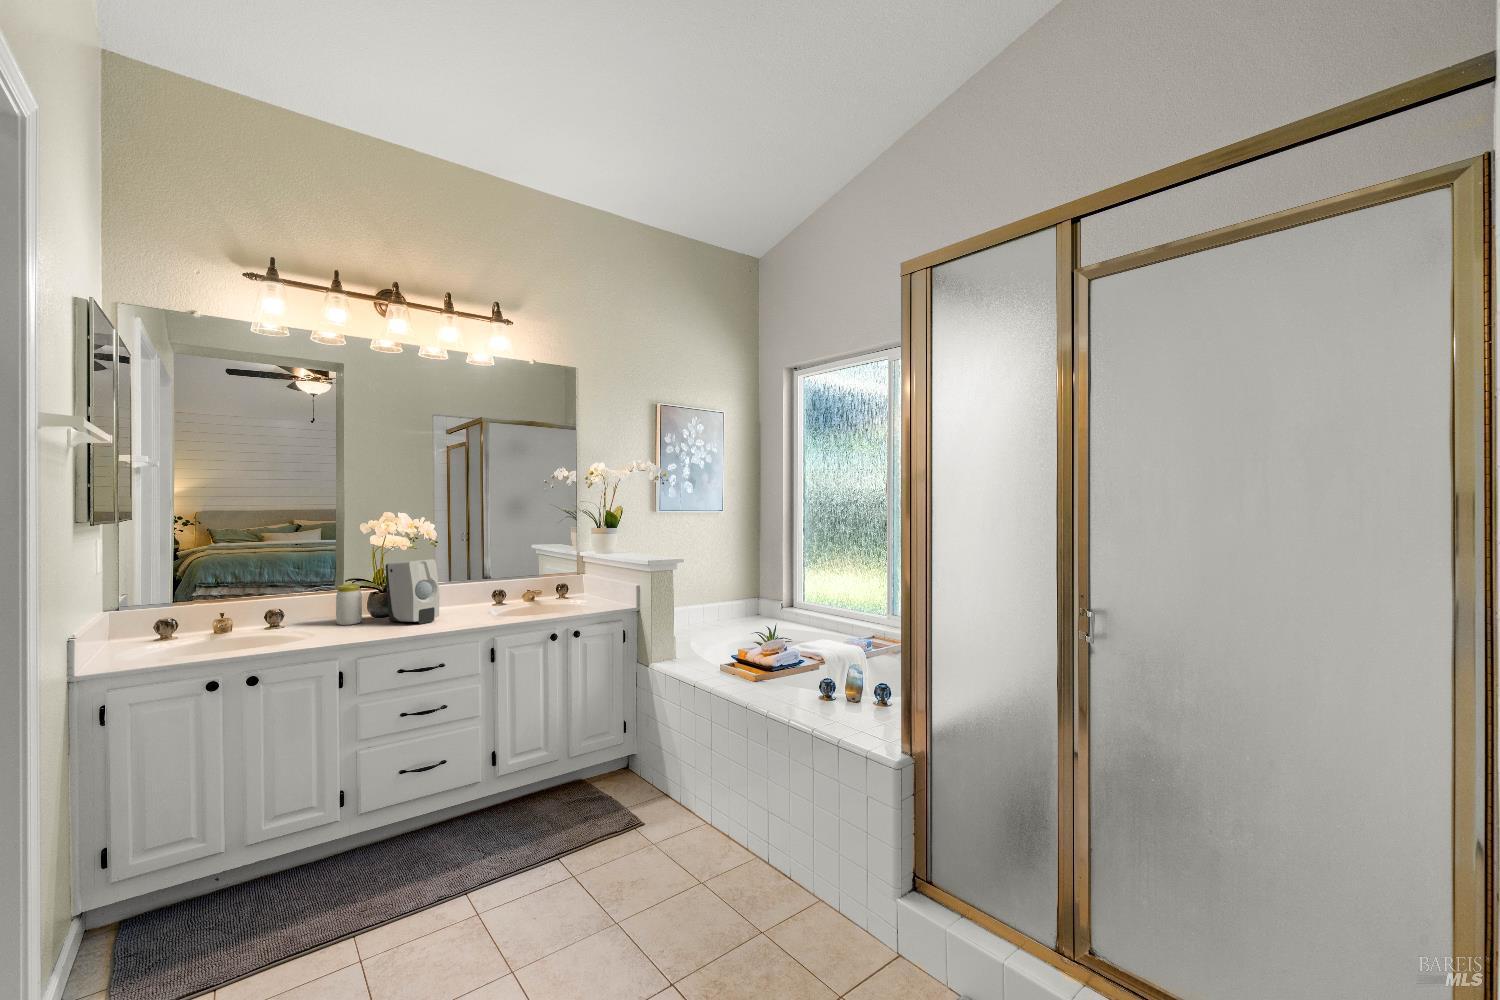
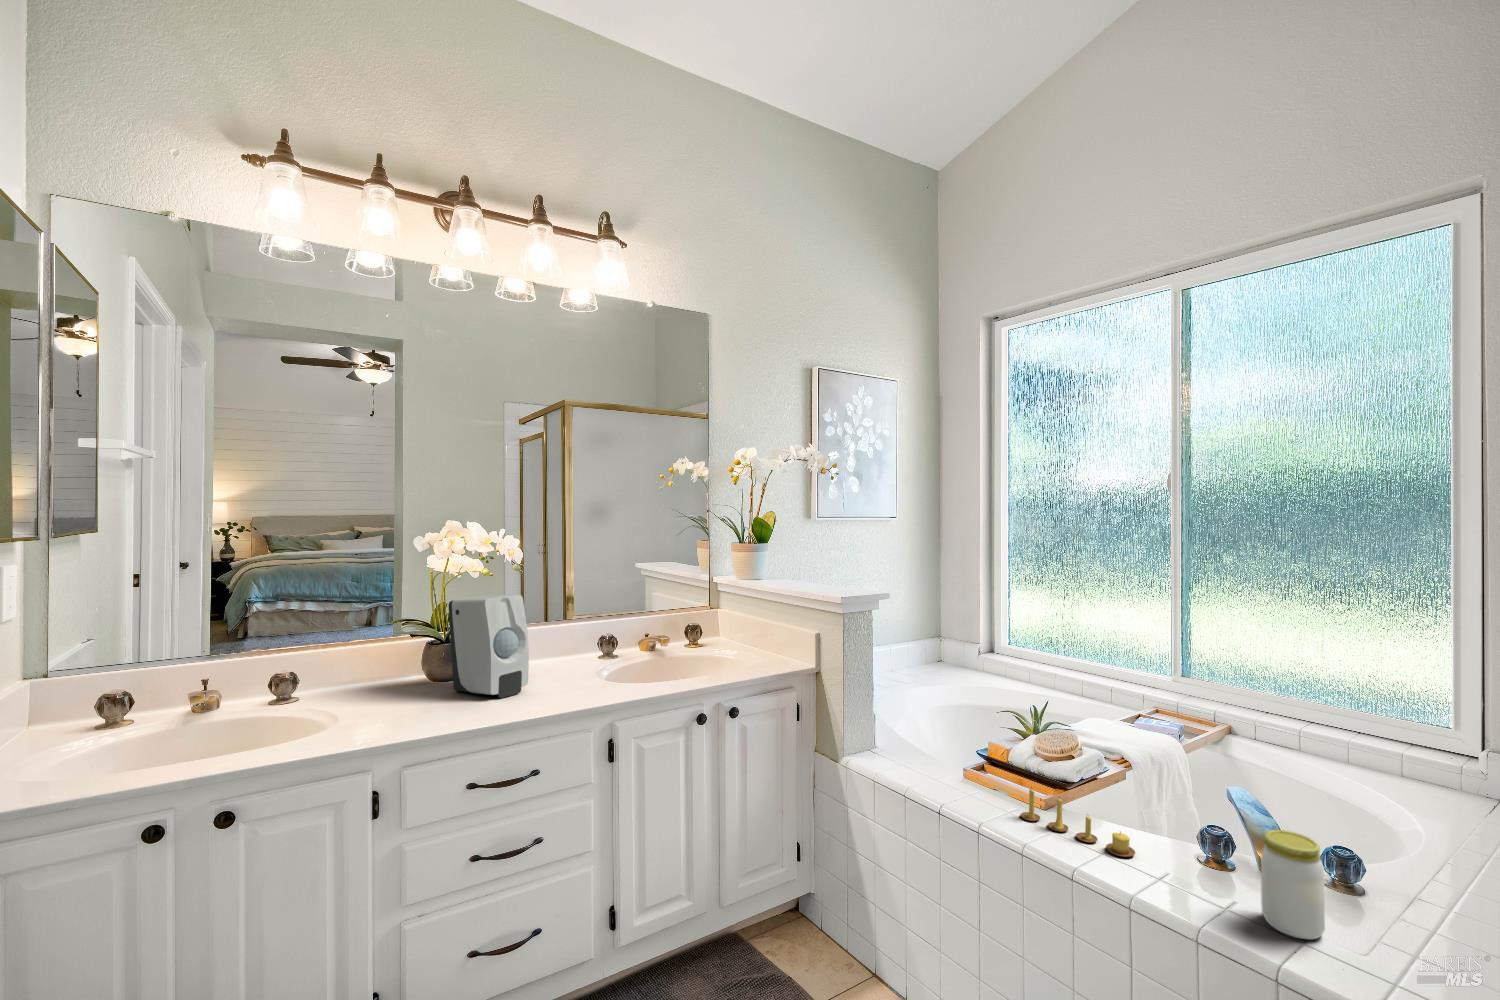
jar: present [336,584,362,625] -> present [1261,830,1325,939]
candle: none [738,667,788,699] -> present [1021,789,1135,857]

